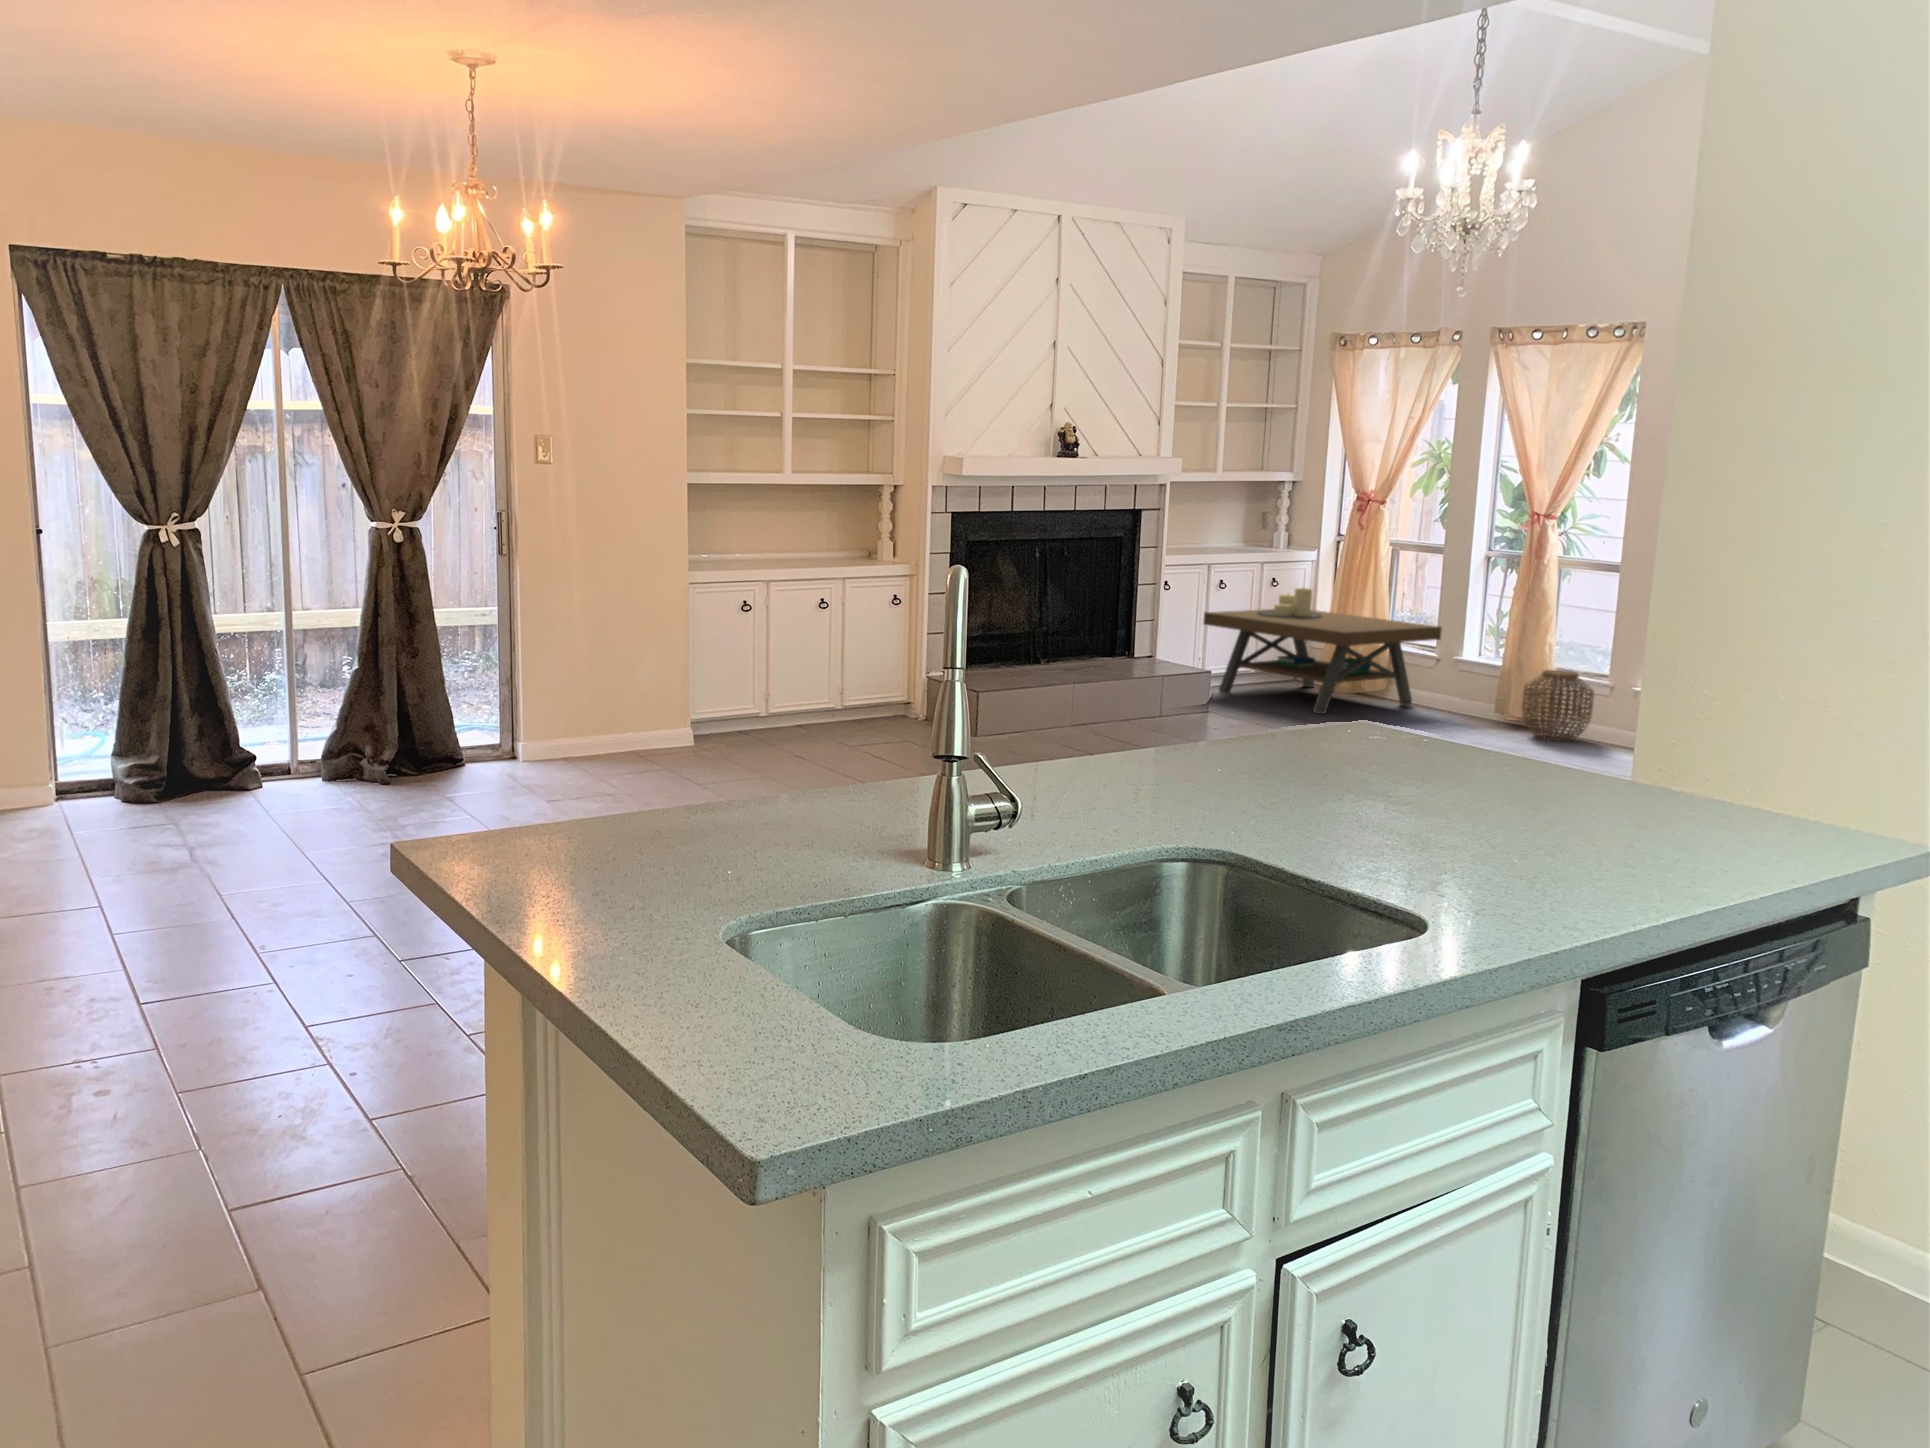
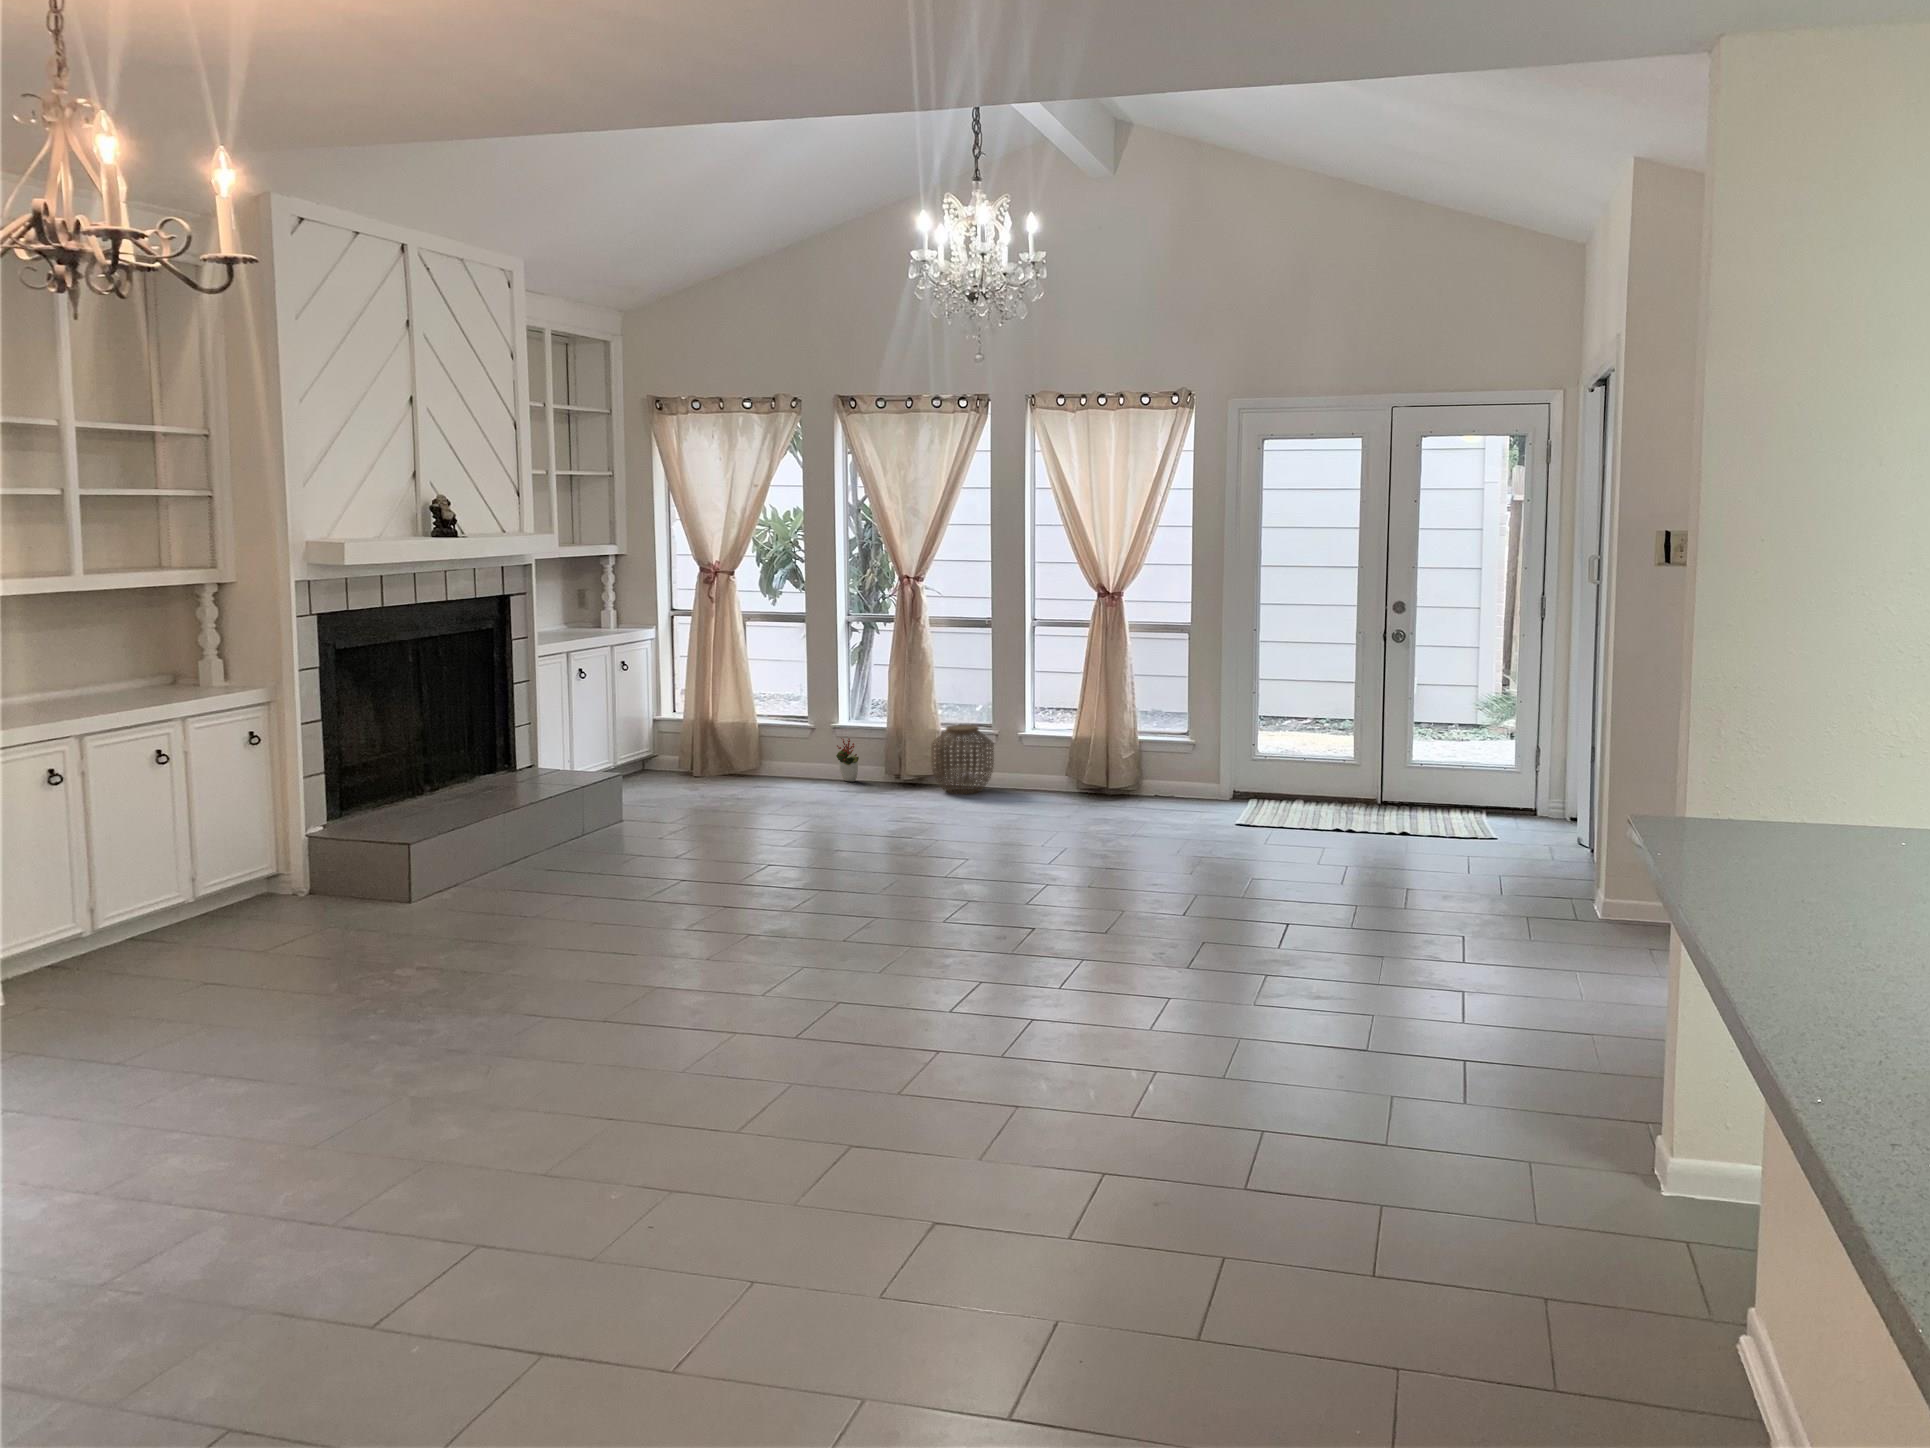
coffee table: present [1204,588,1442,714] -> none [568,668,820,803]
decorative plant: none [1448,671,1470,715] -> present [836,738,859,781]

